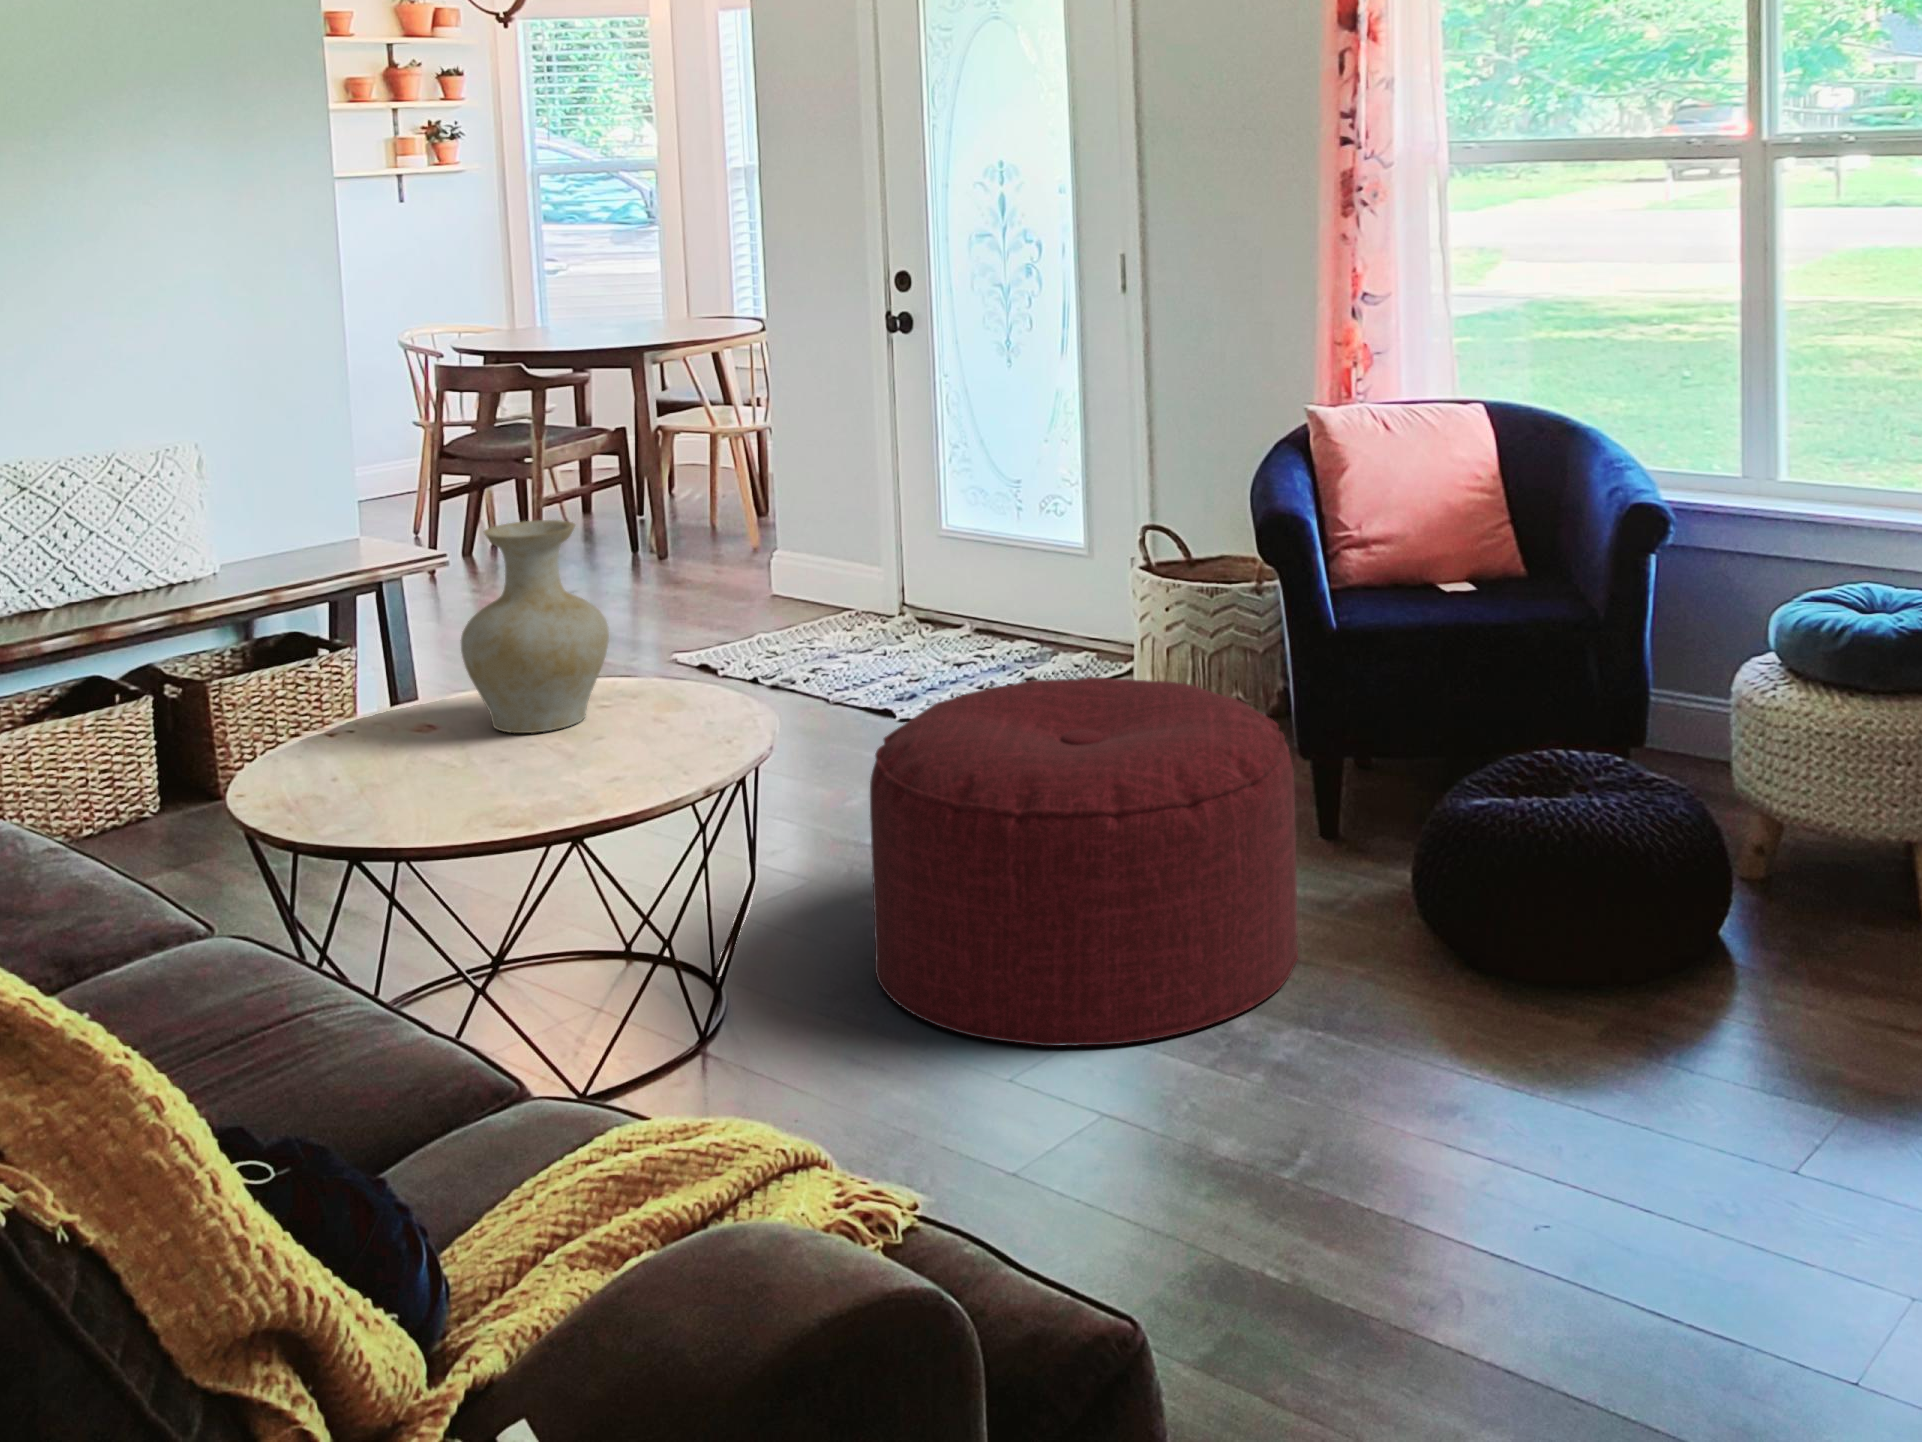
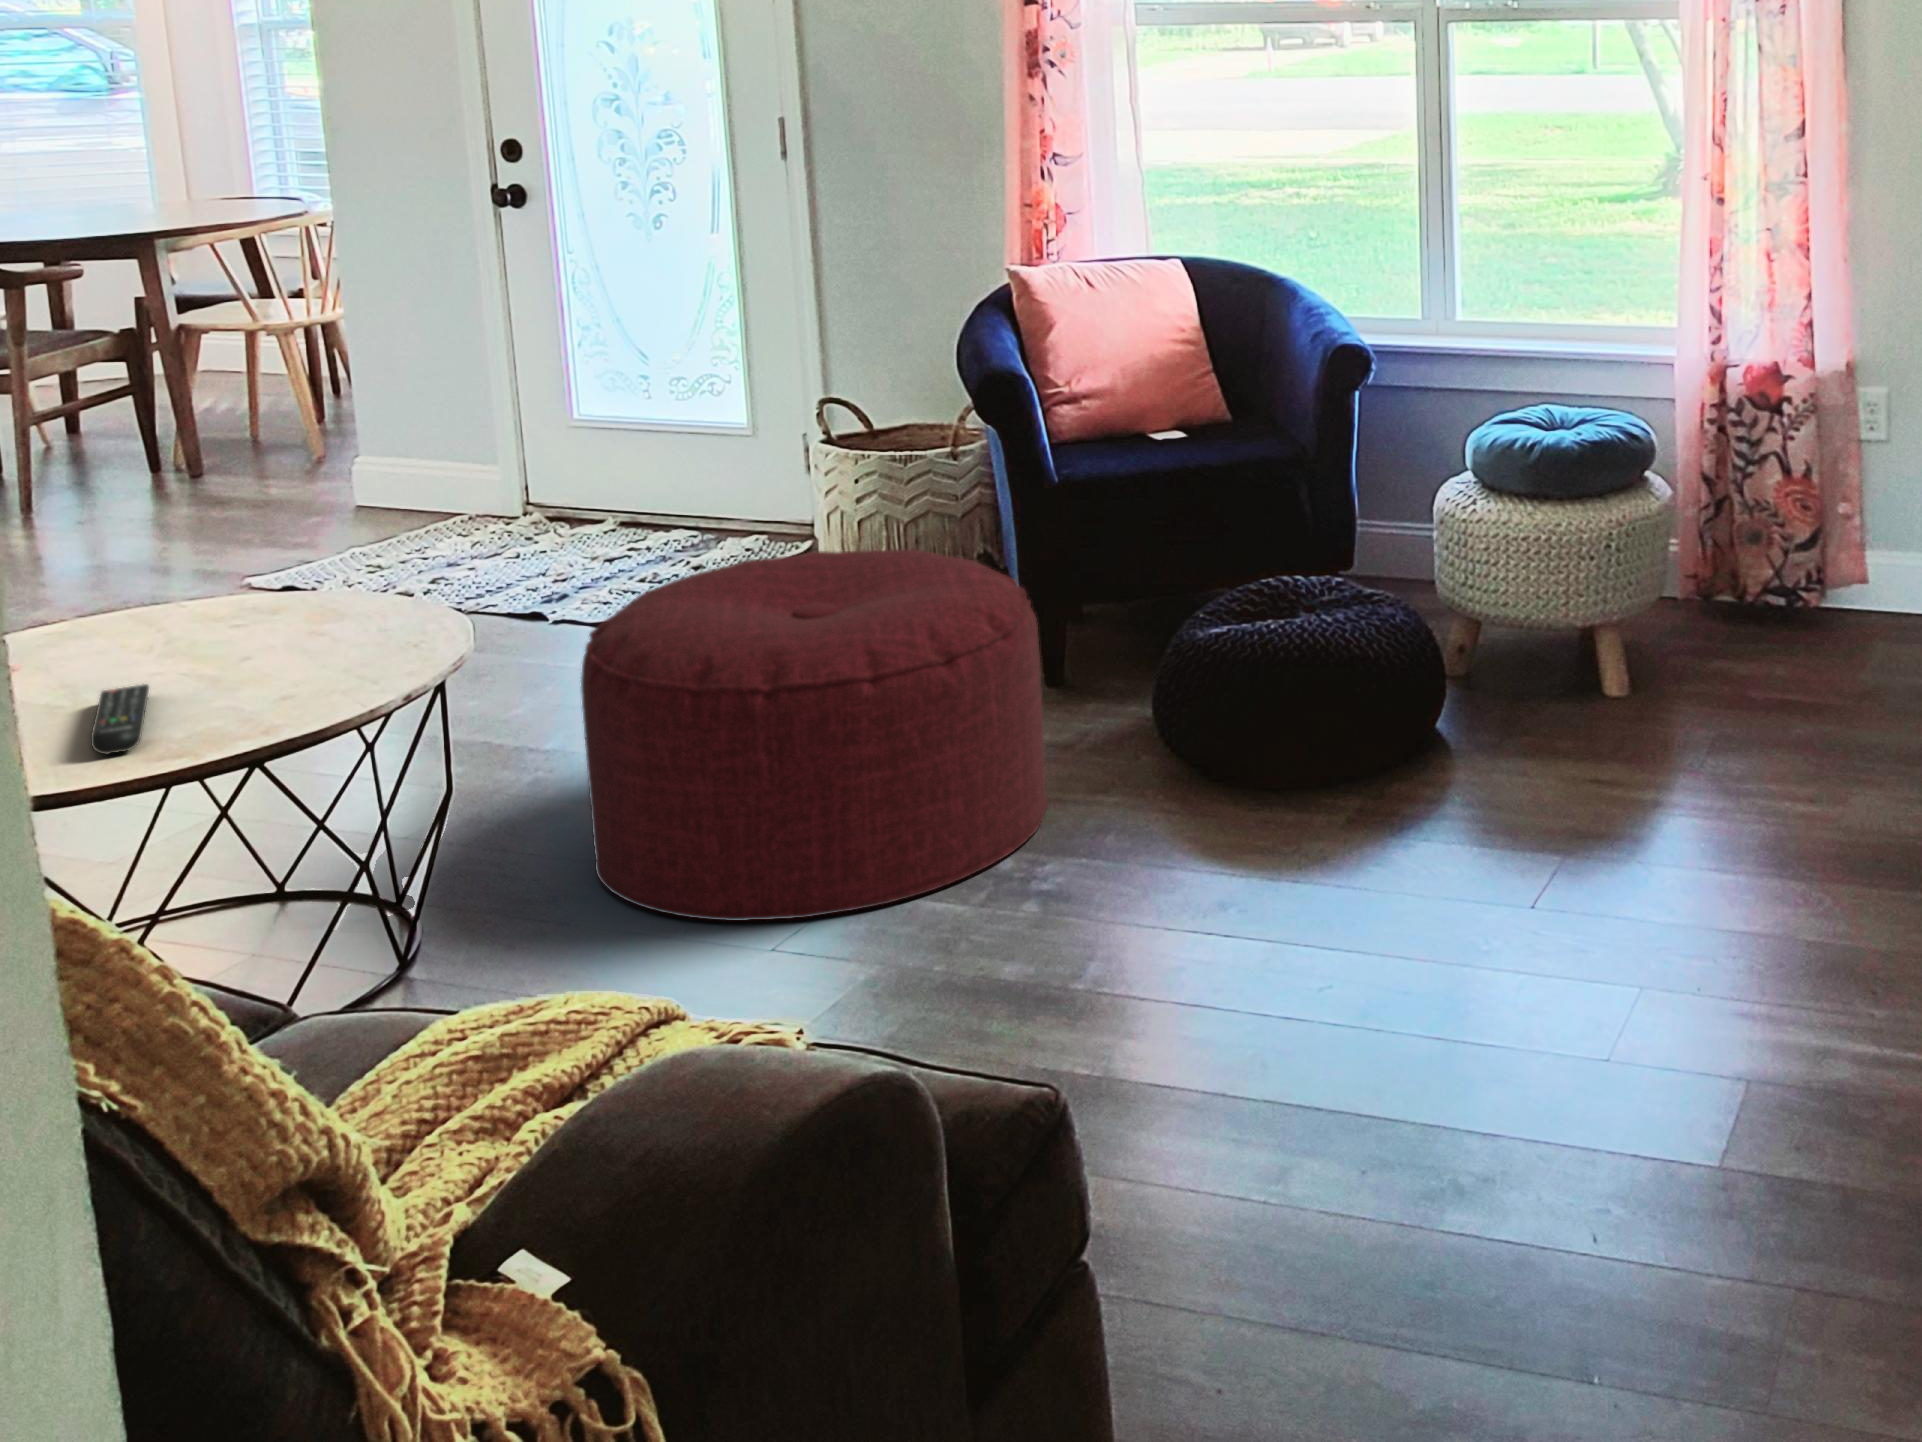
vase: present [461,520,609,733] -> none [67,423,260,665]
remote control: none [442,751,505,814] -> present [91,684,149,754]

